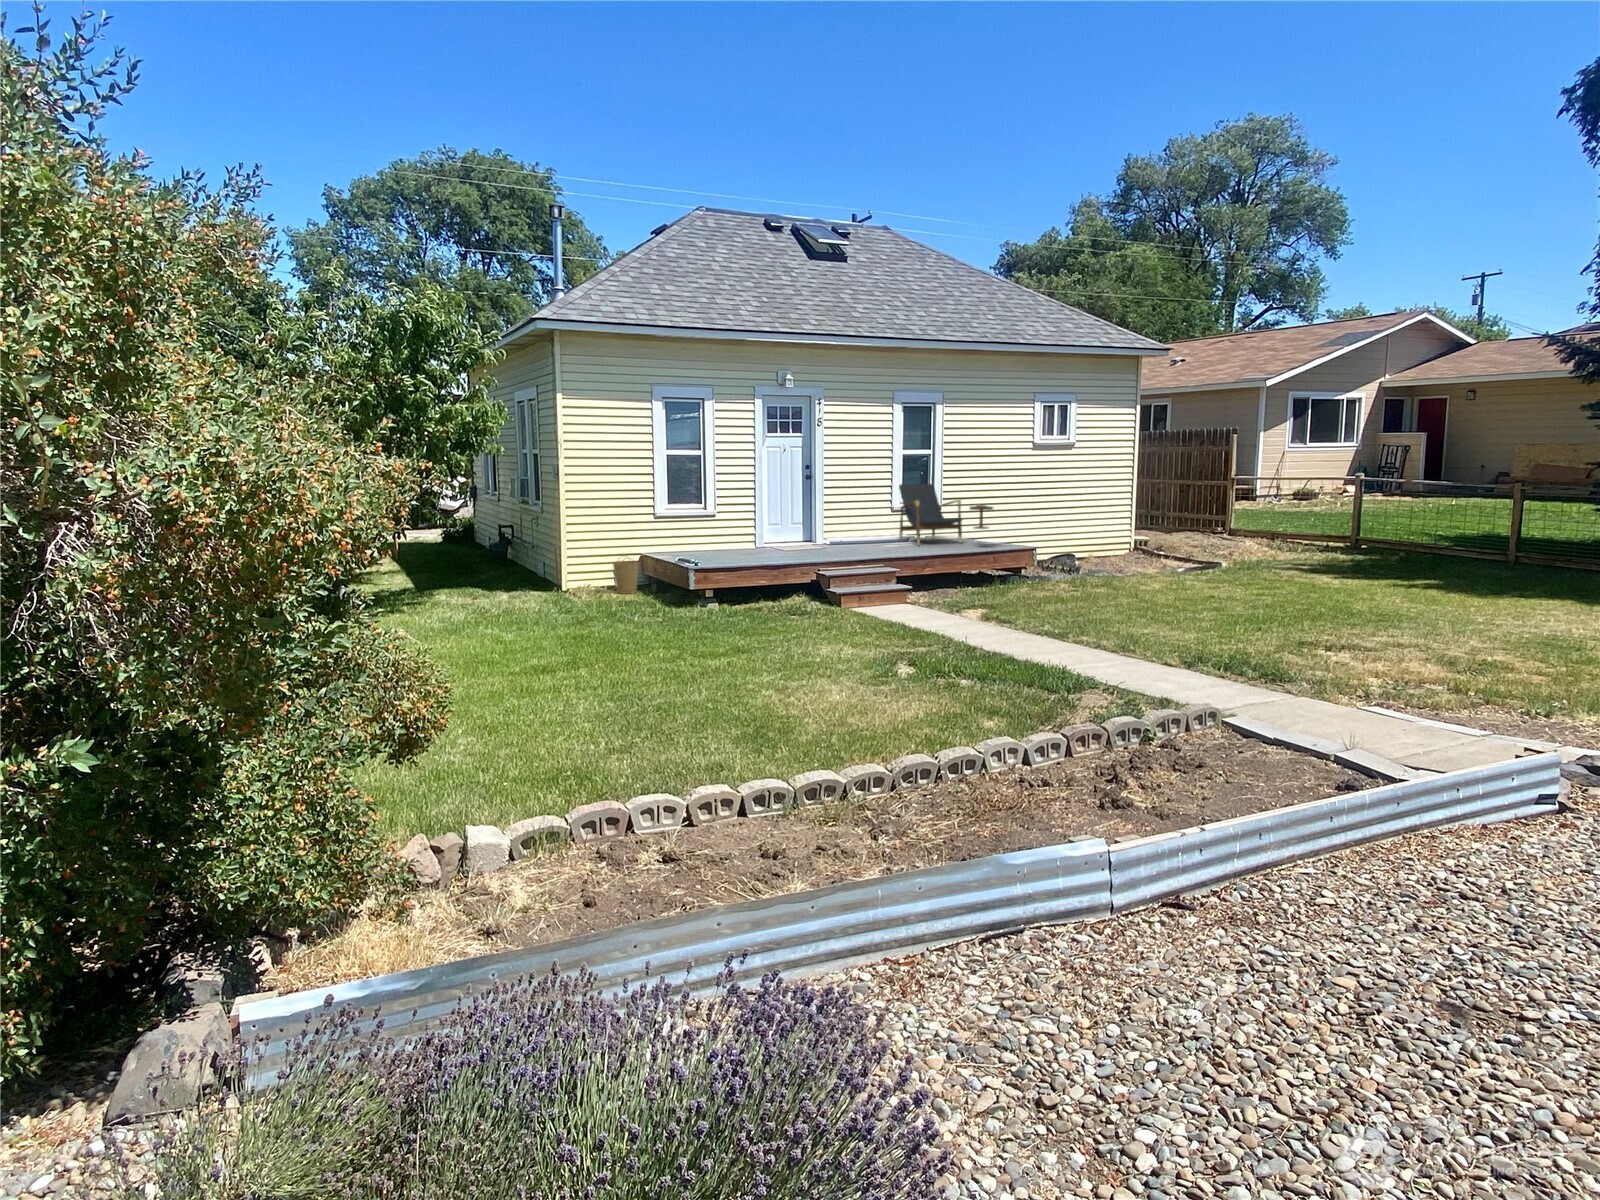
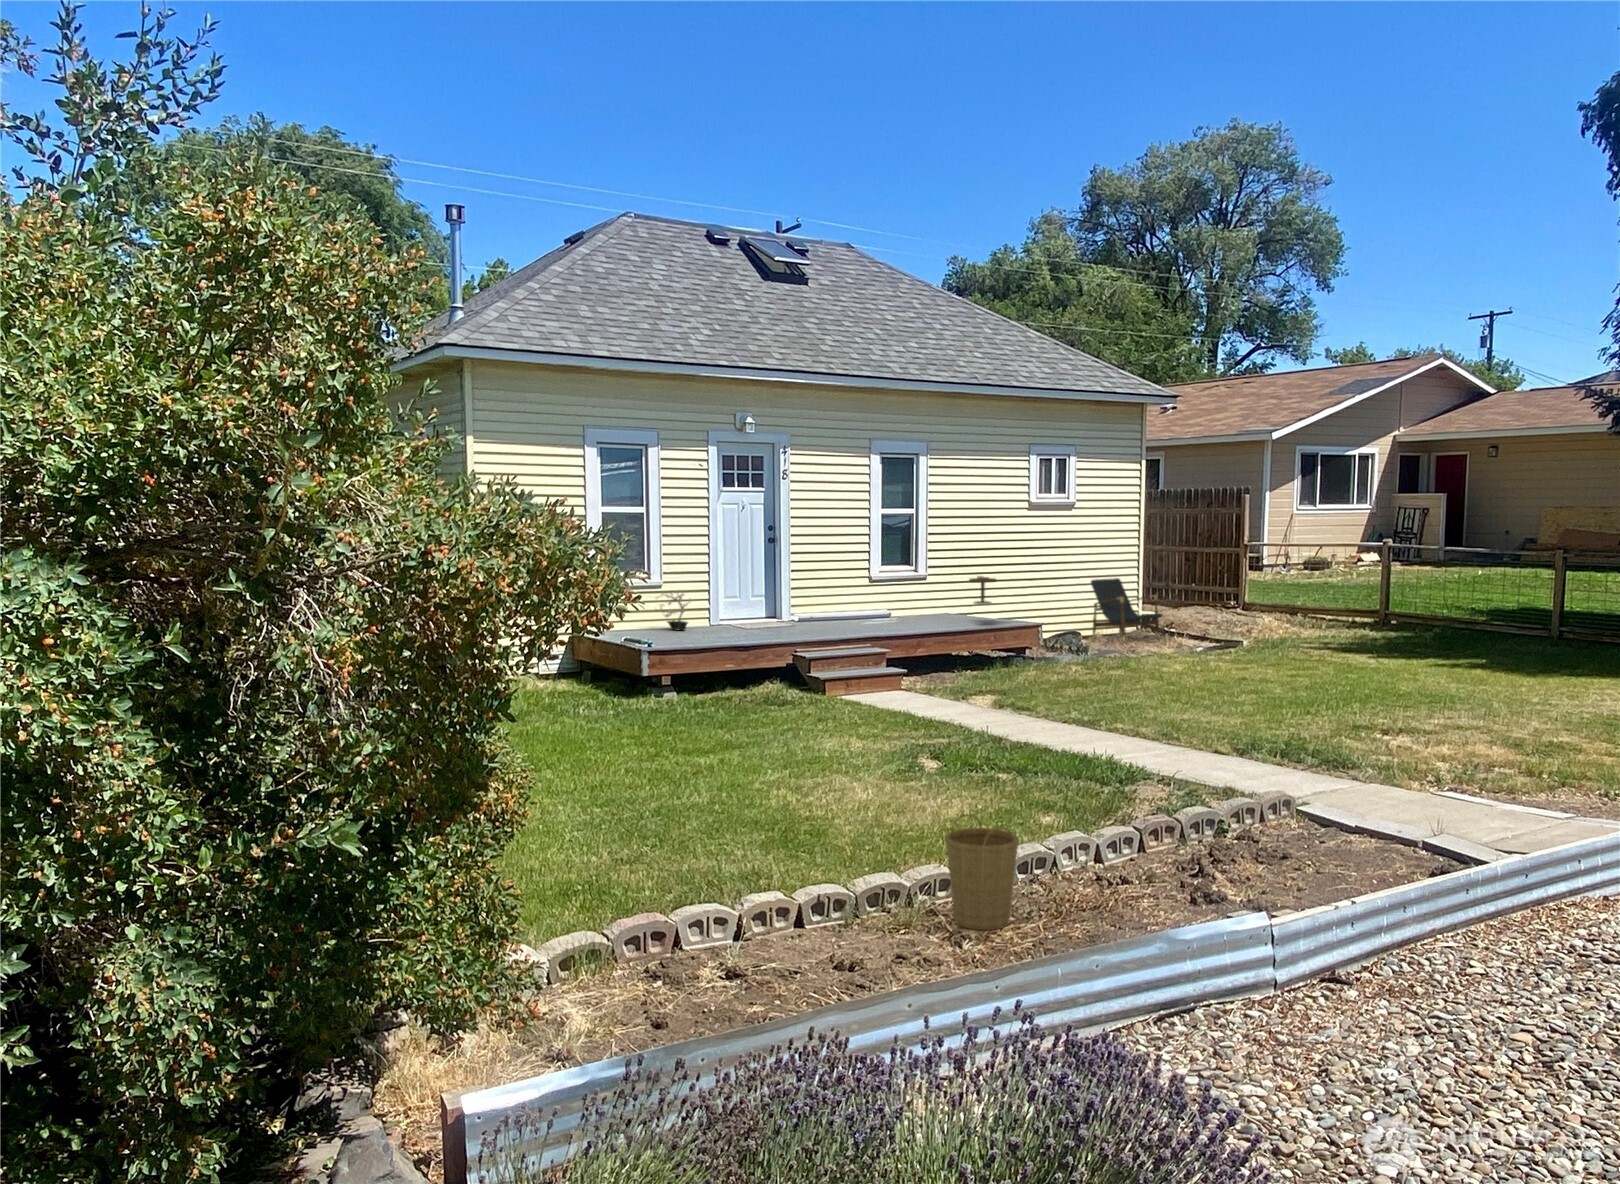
lounge chair: present [899,484,962,545] -> present [1091,578,1162,642]
potted plant: none [694,513,726,549] -> present [656,592,690,630]
basket: present [613,557,639,594] -> present [945,814,1019,930]

